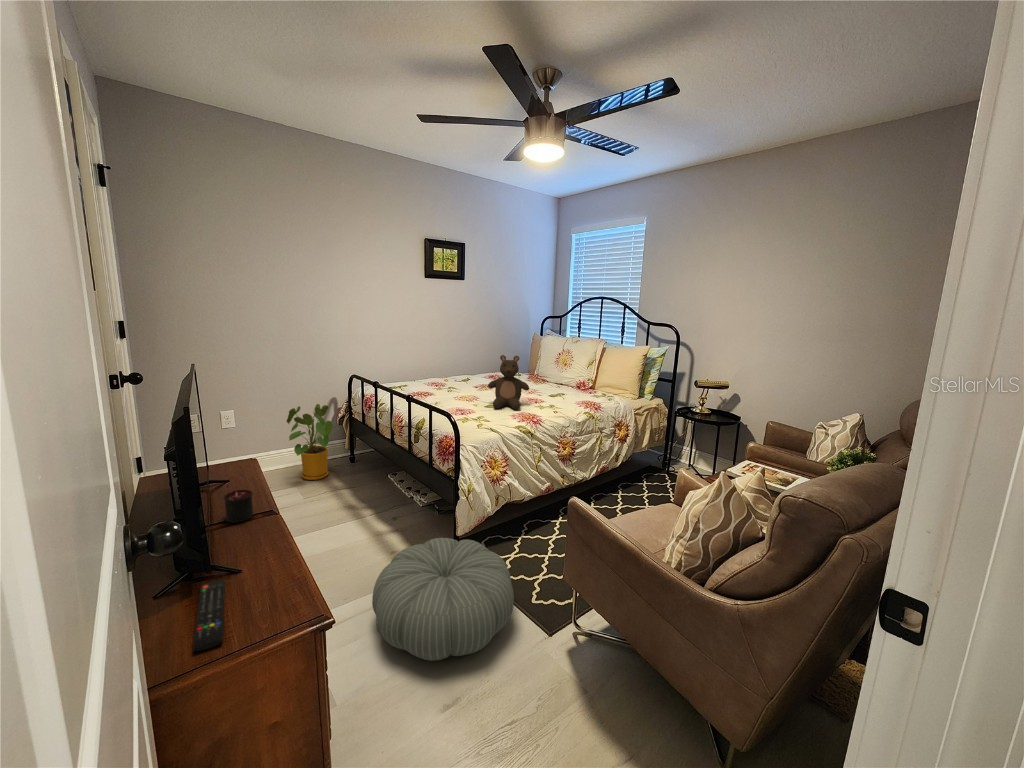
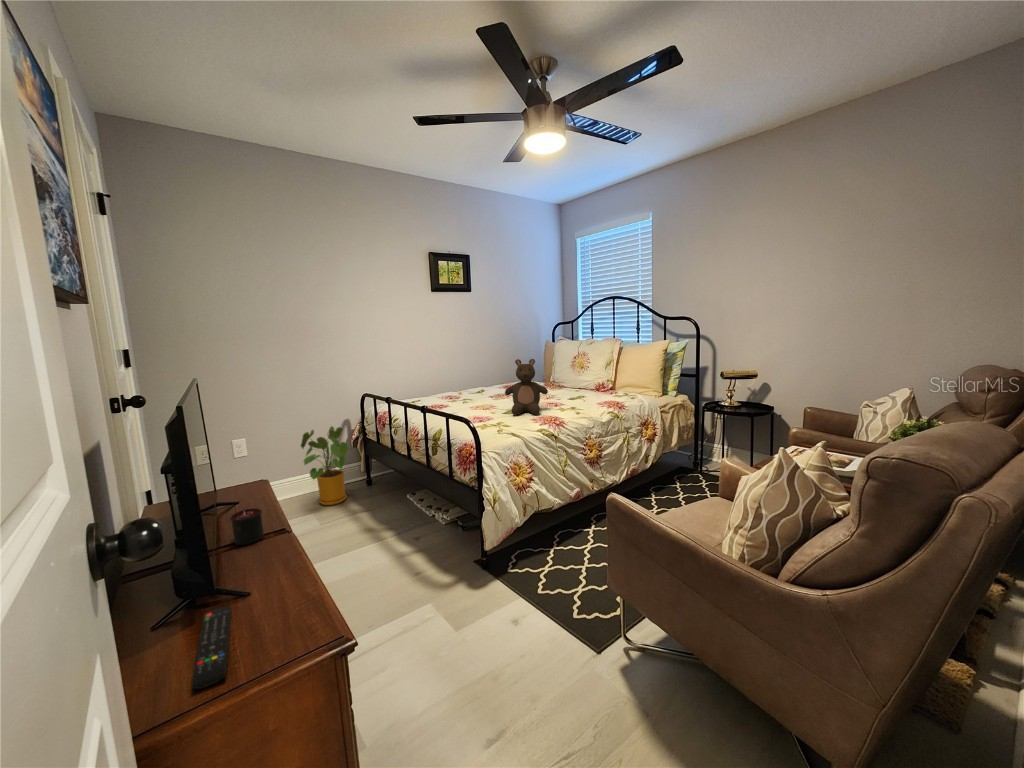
pouf: present [372,538,514,661] -> none [399,553,554,689]

